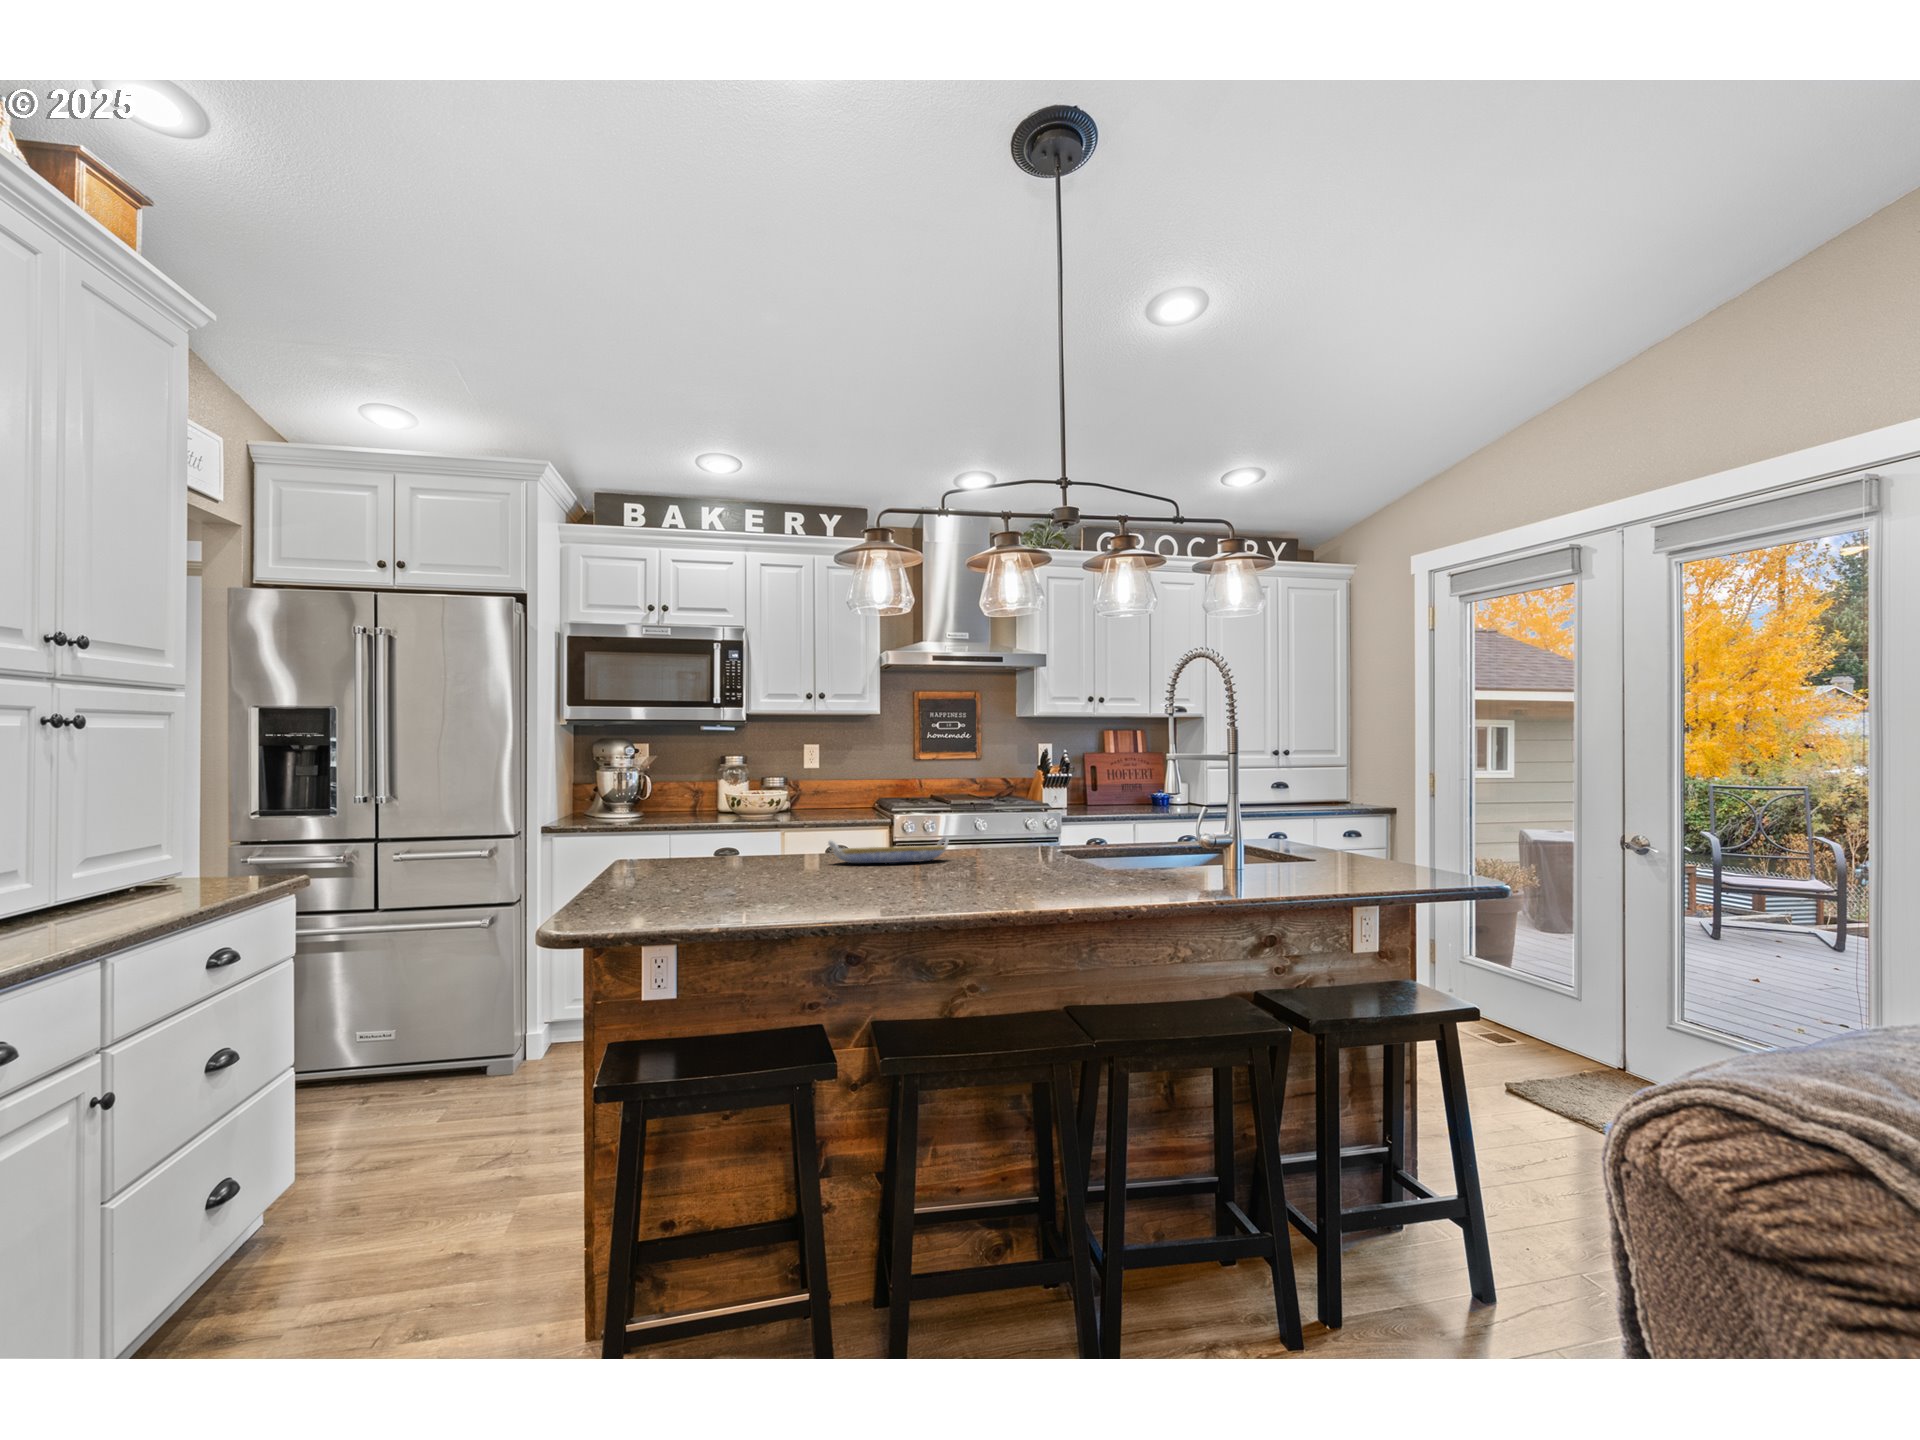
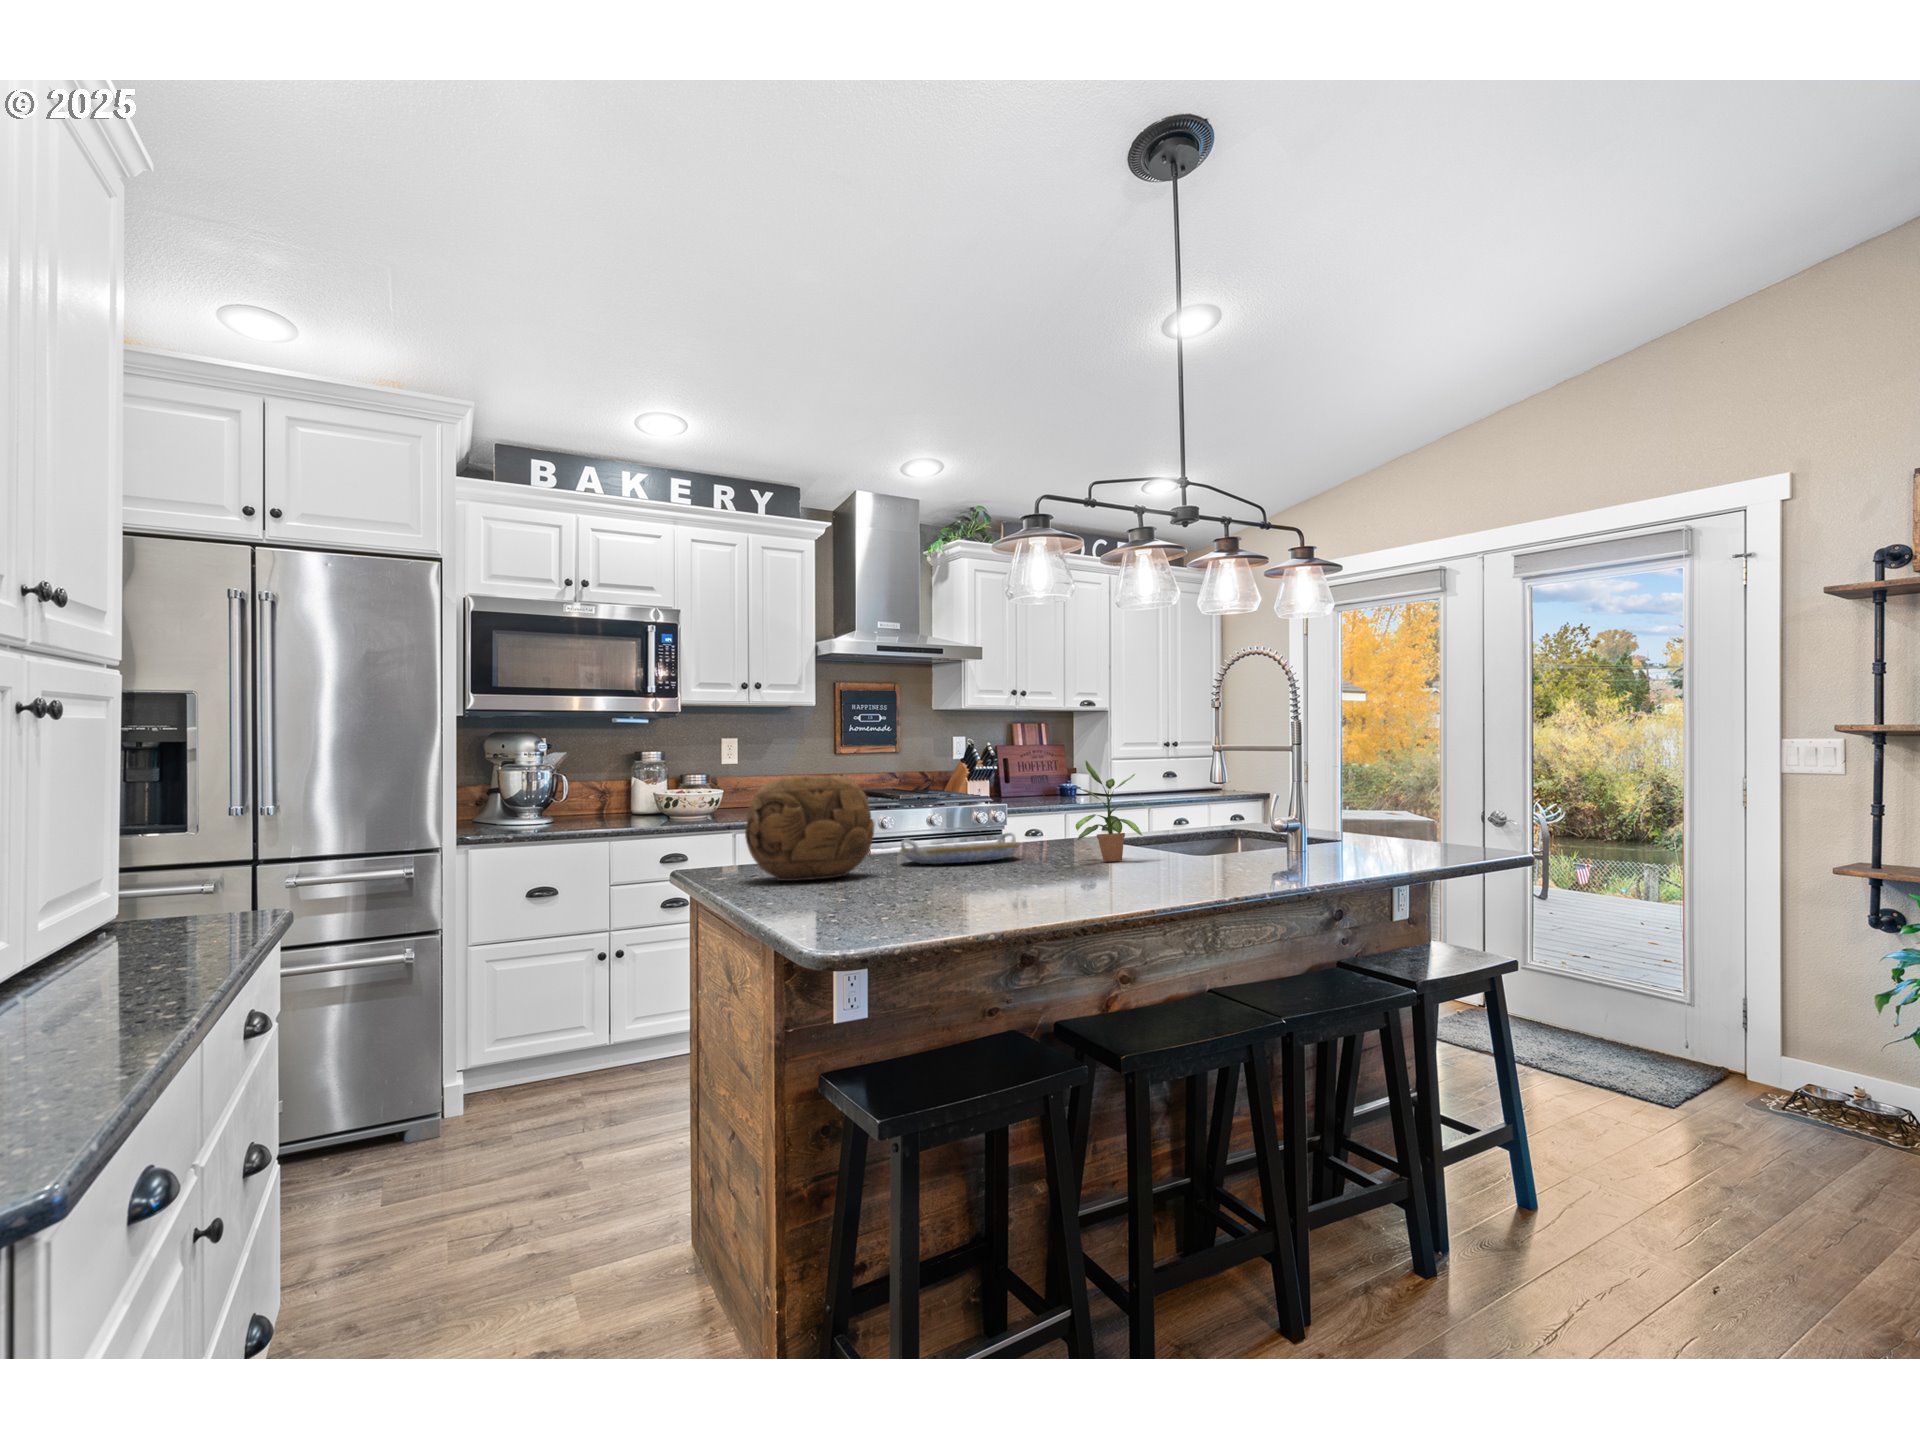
potted plant: none [952,766,1034,867] -> present [1076,761,1151,861]
decorative bowl: none [658,779,775,872] -> present [745,775,875,881]

